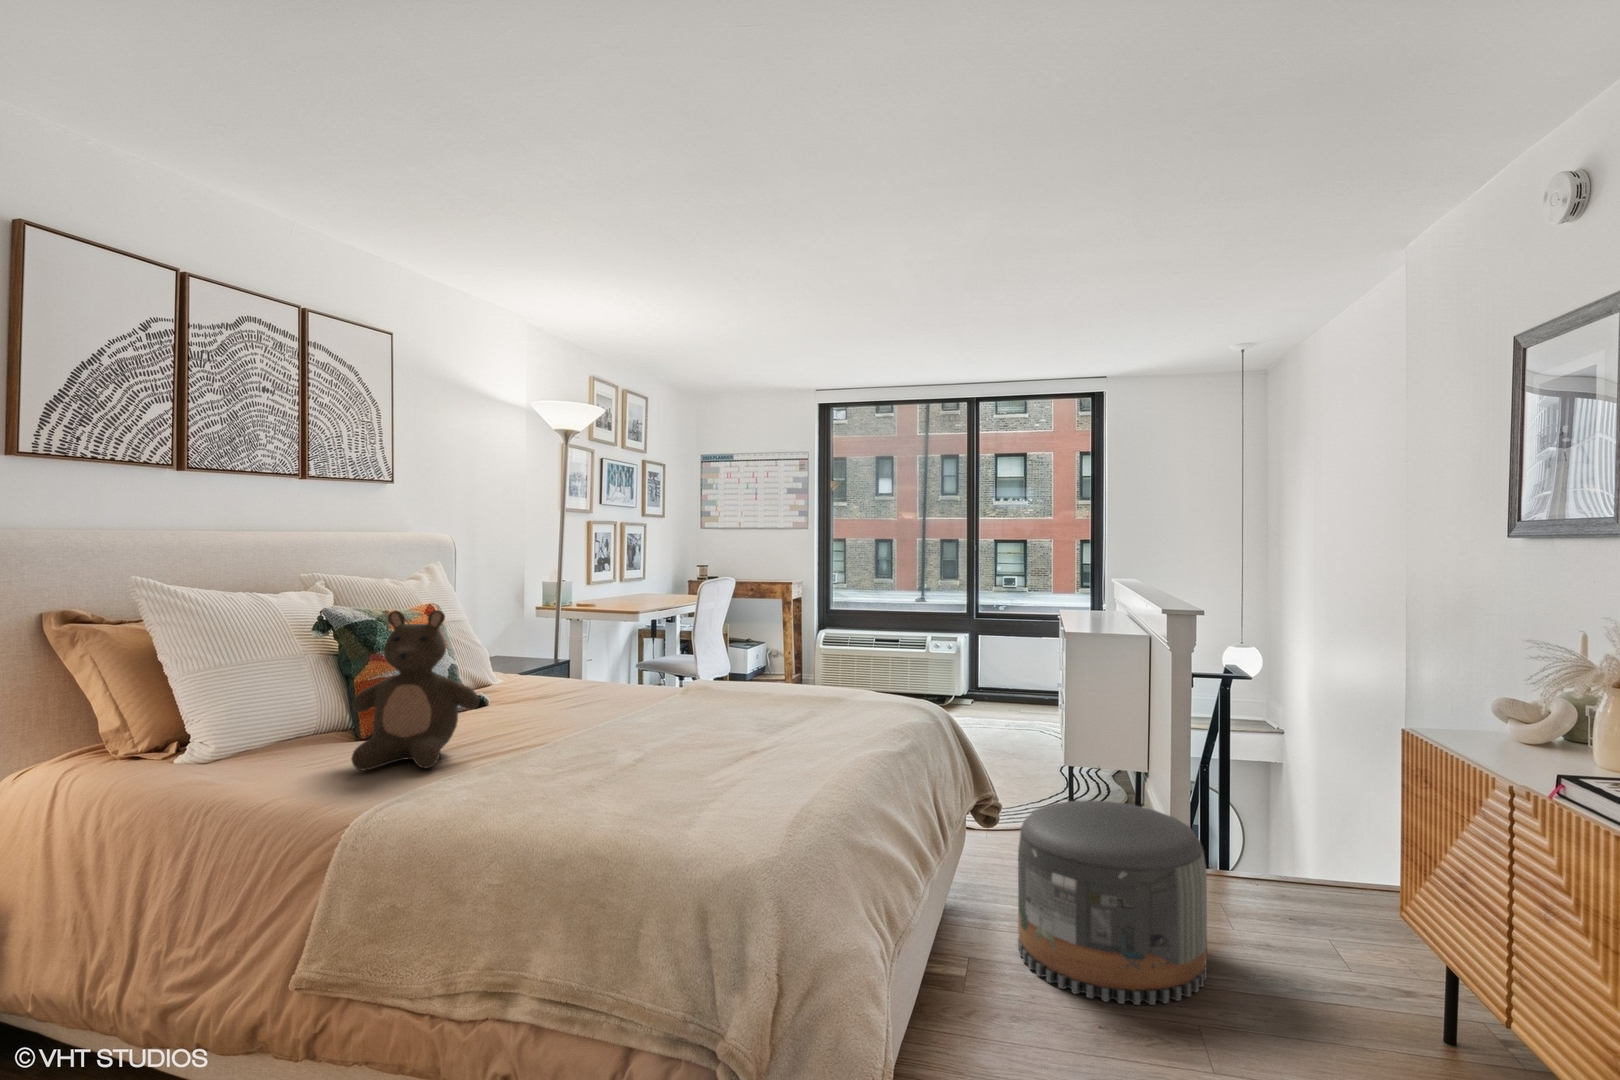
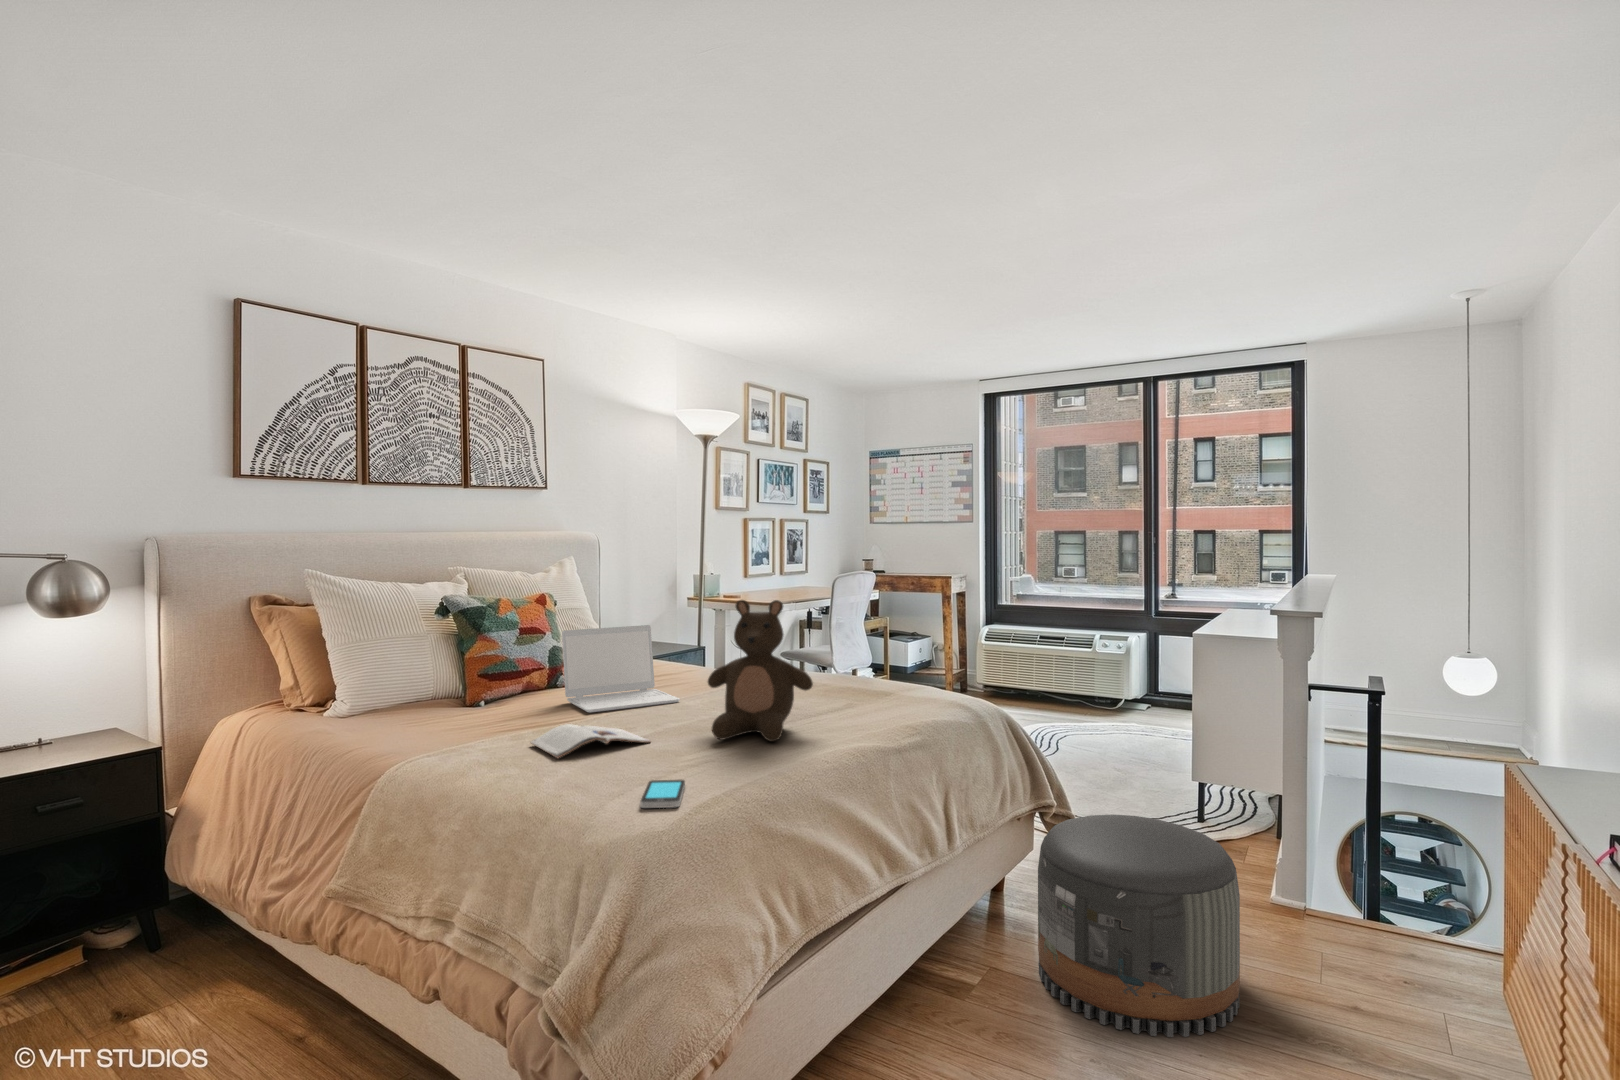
stuffed bear: present [352,610,479,770] -> present [708,600,813,741]
laptop: none [490,635,633,736] -> present [562,625,680,713]
magazine: none [516,749,658,788] -> present [531,724,650,758]
smartphone: none [721,798,781,832] -> present [640,780,685,808]

